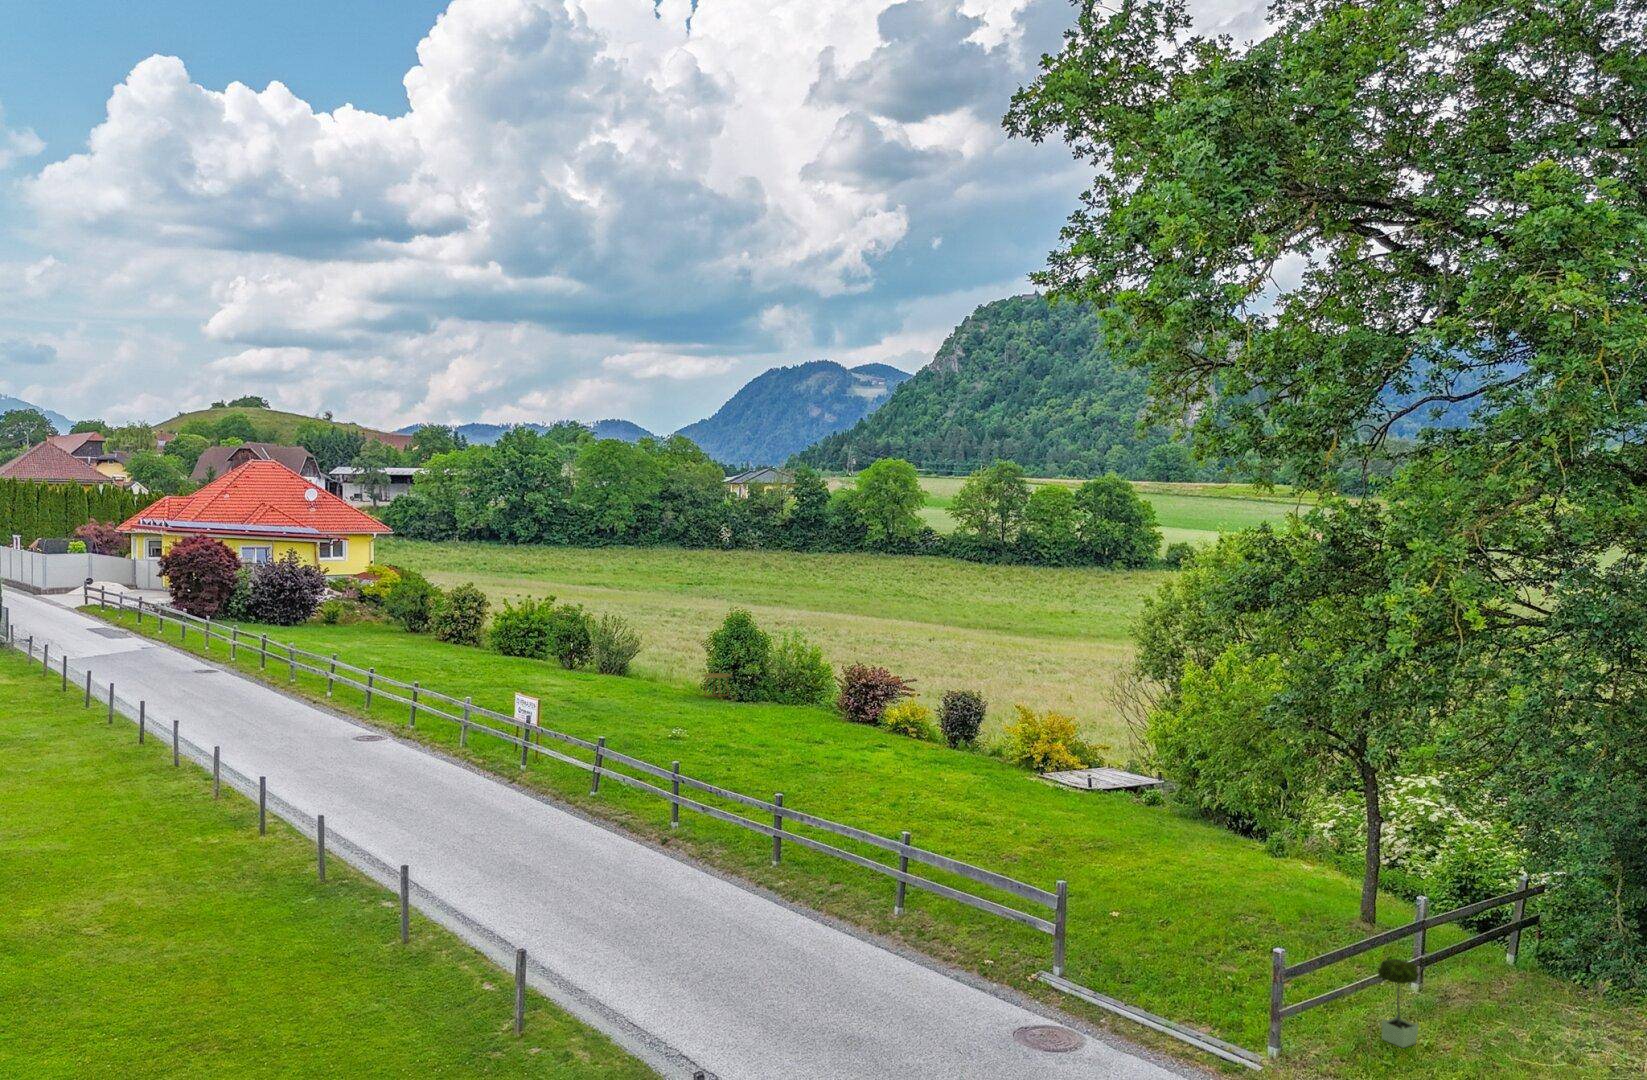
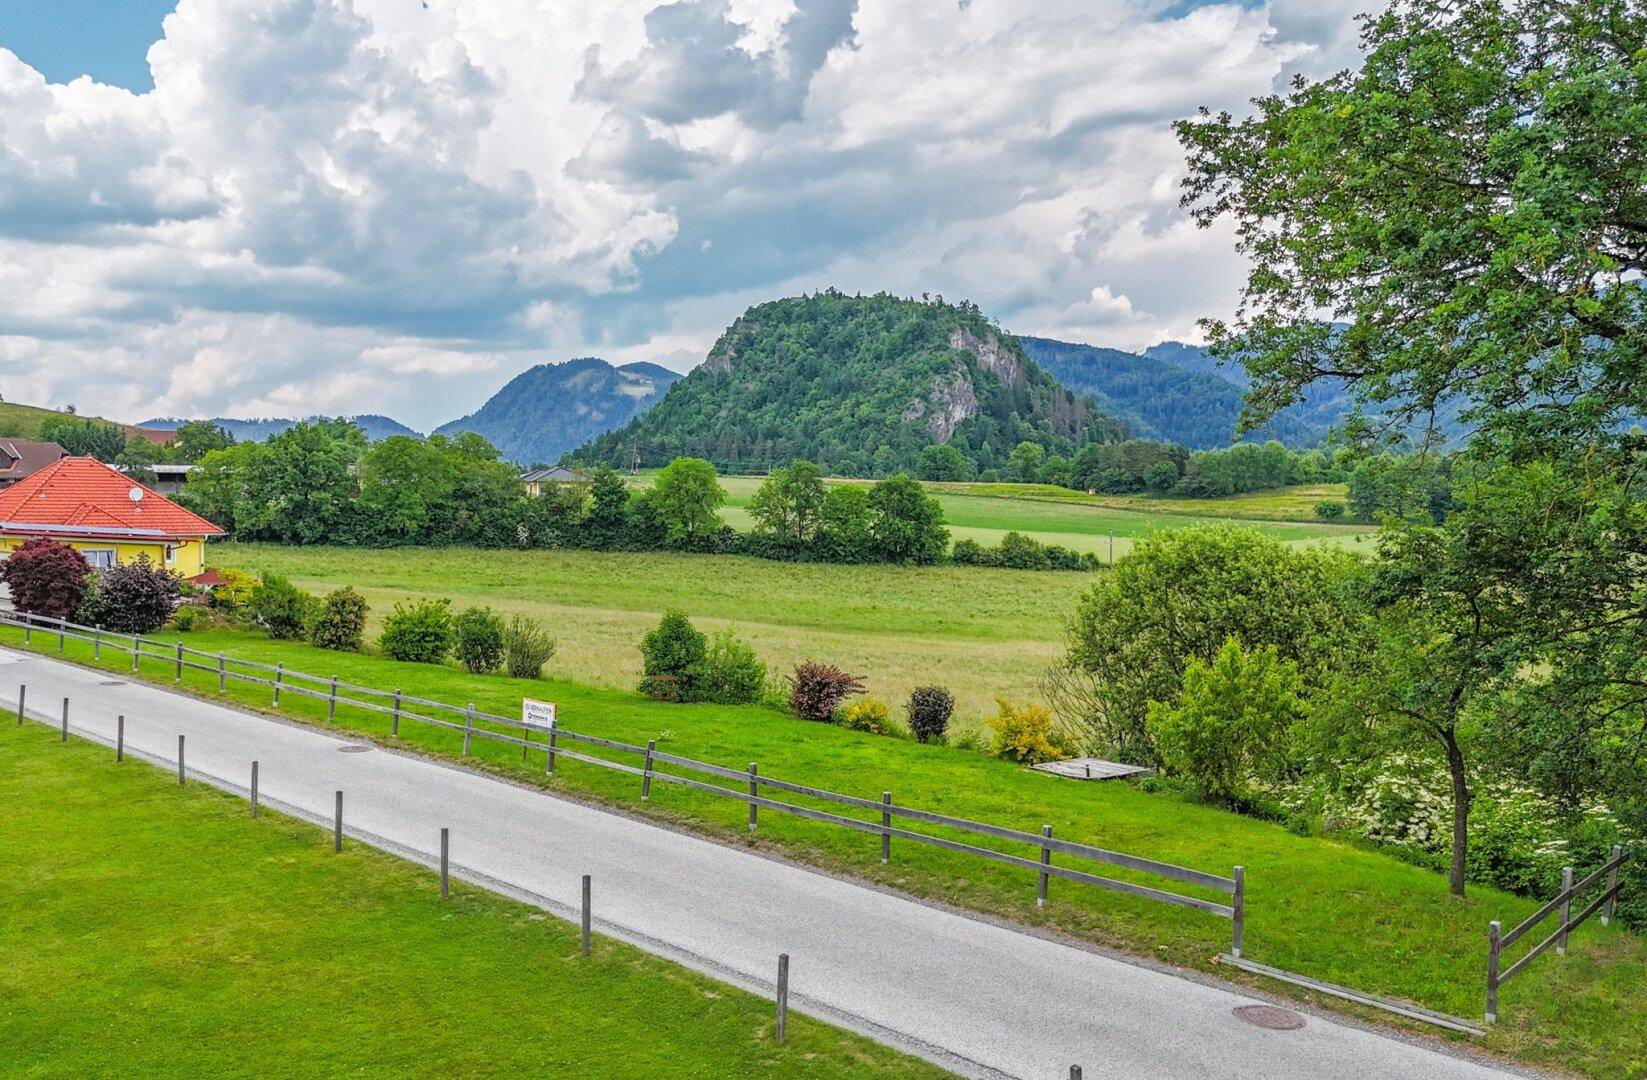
potted tree: present [1378,959,1419,1048] -> none [1533,920,1569,996]

